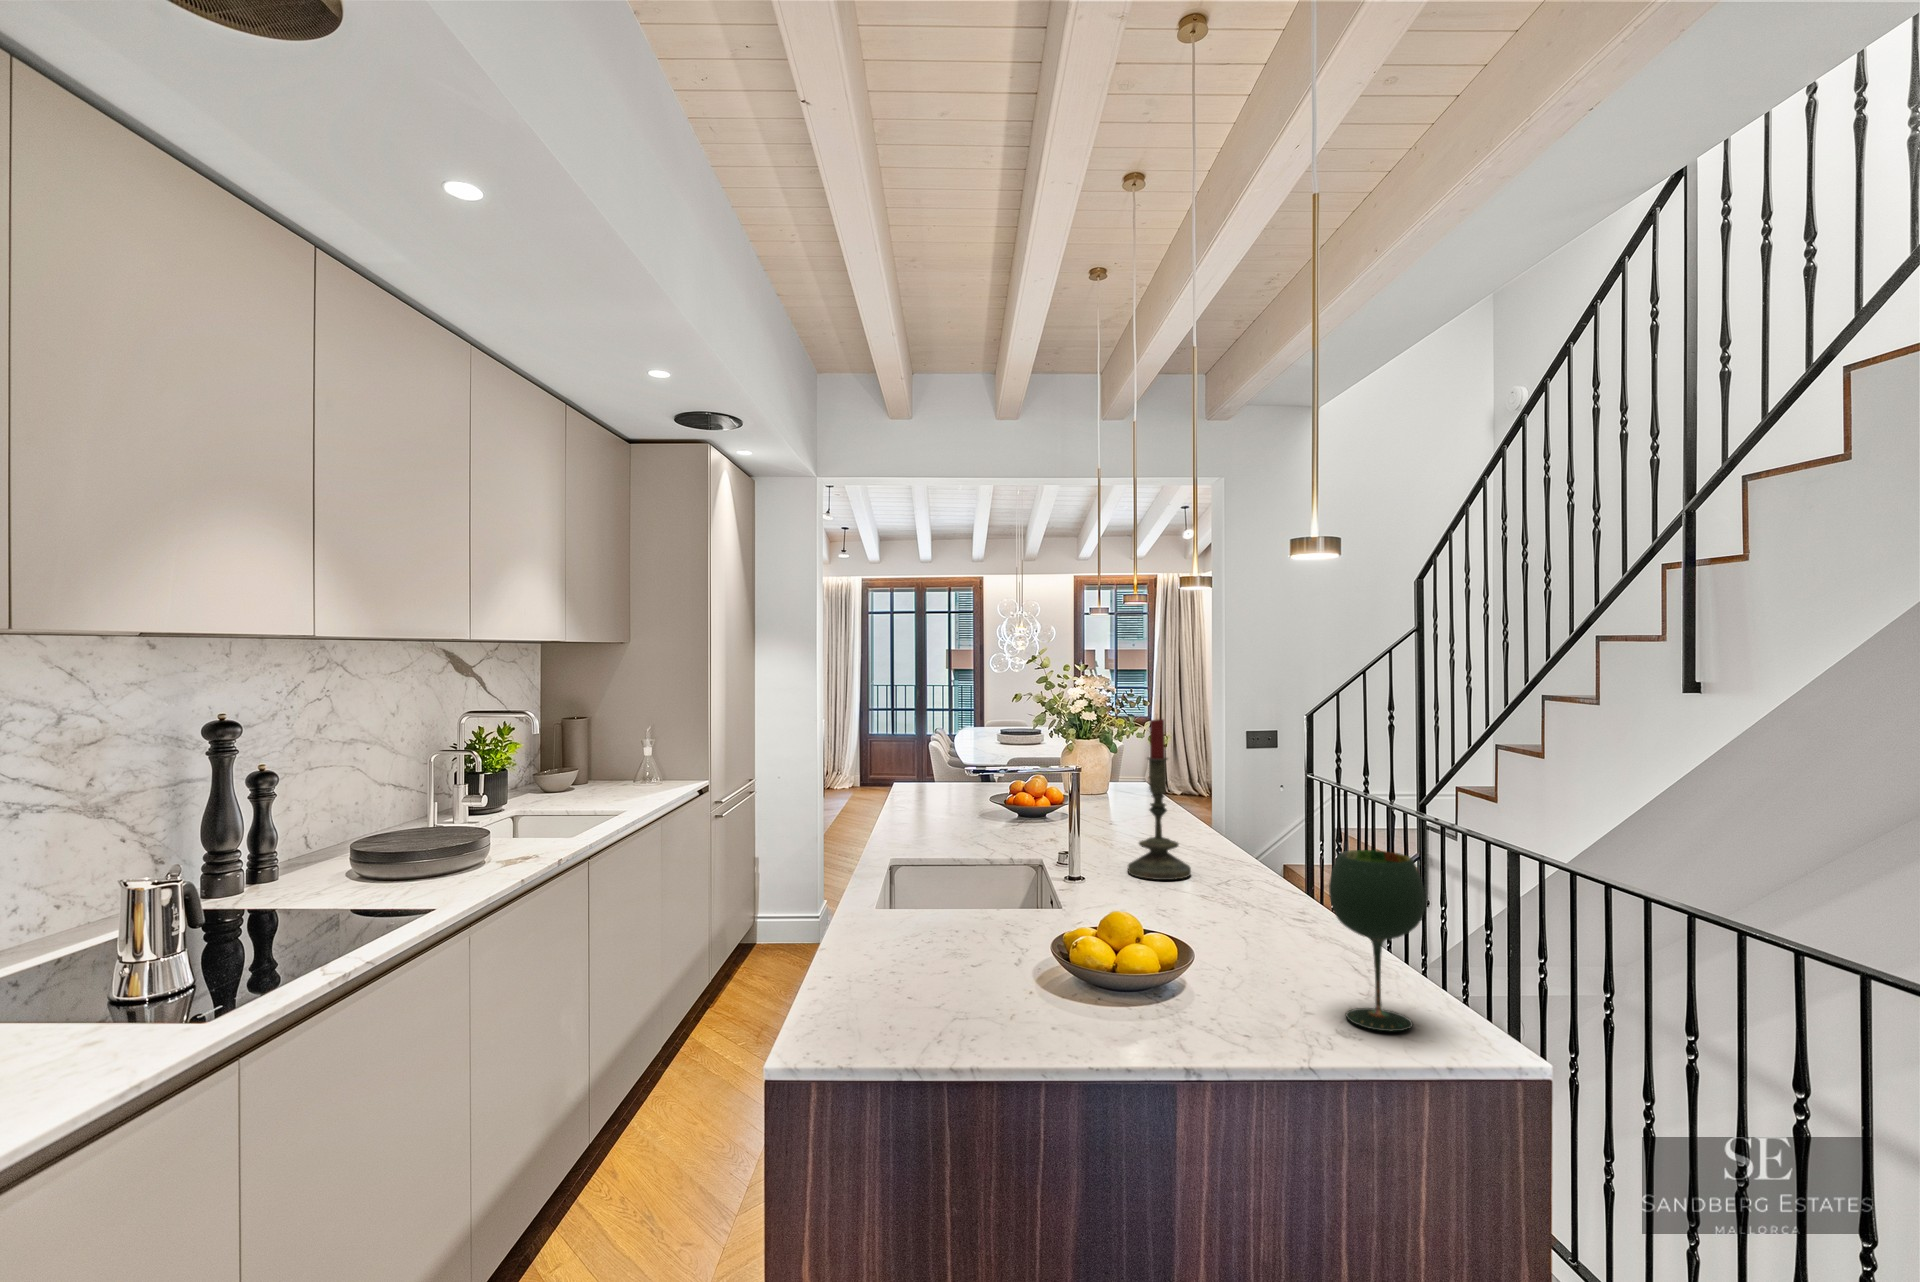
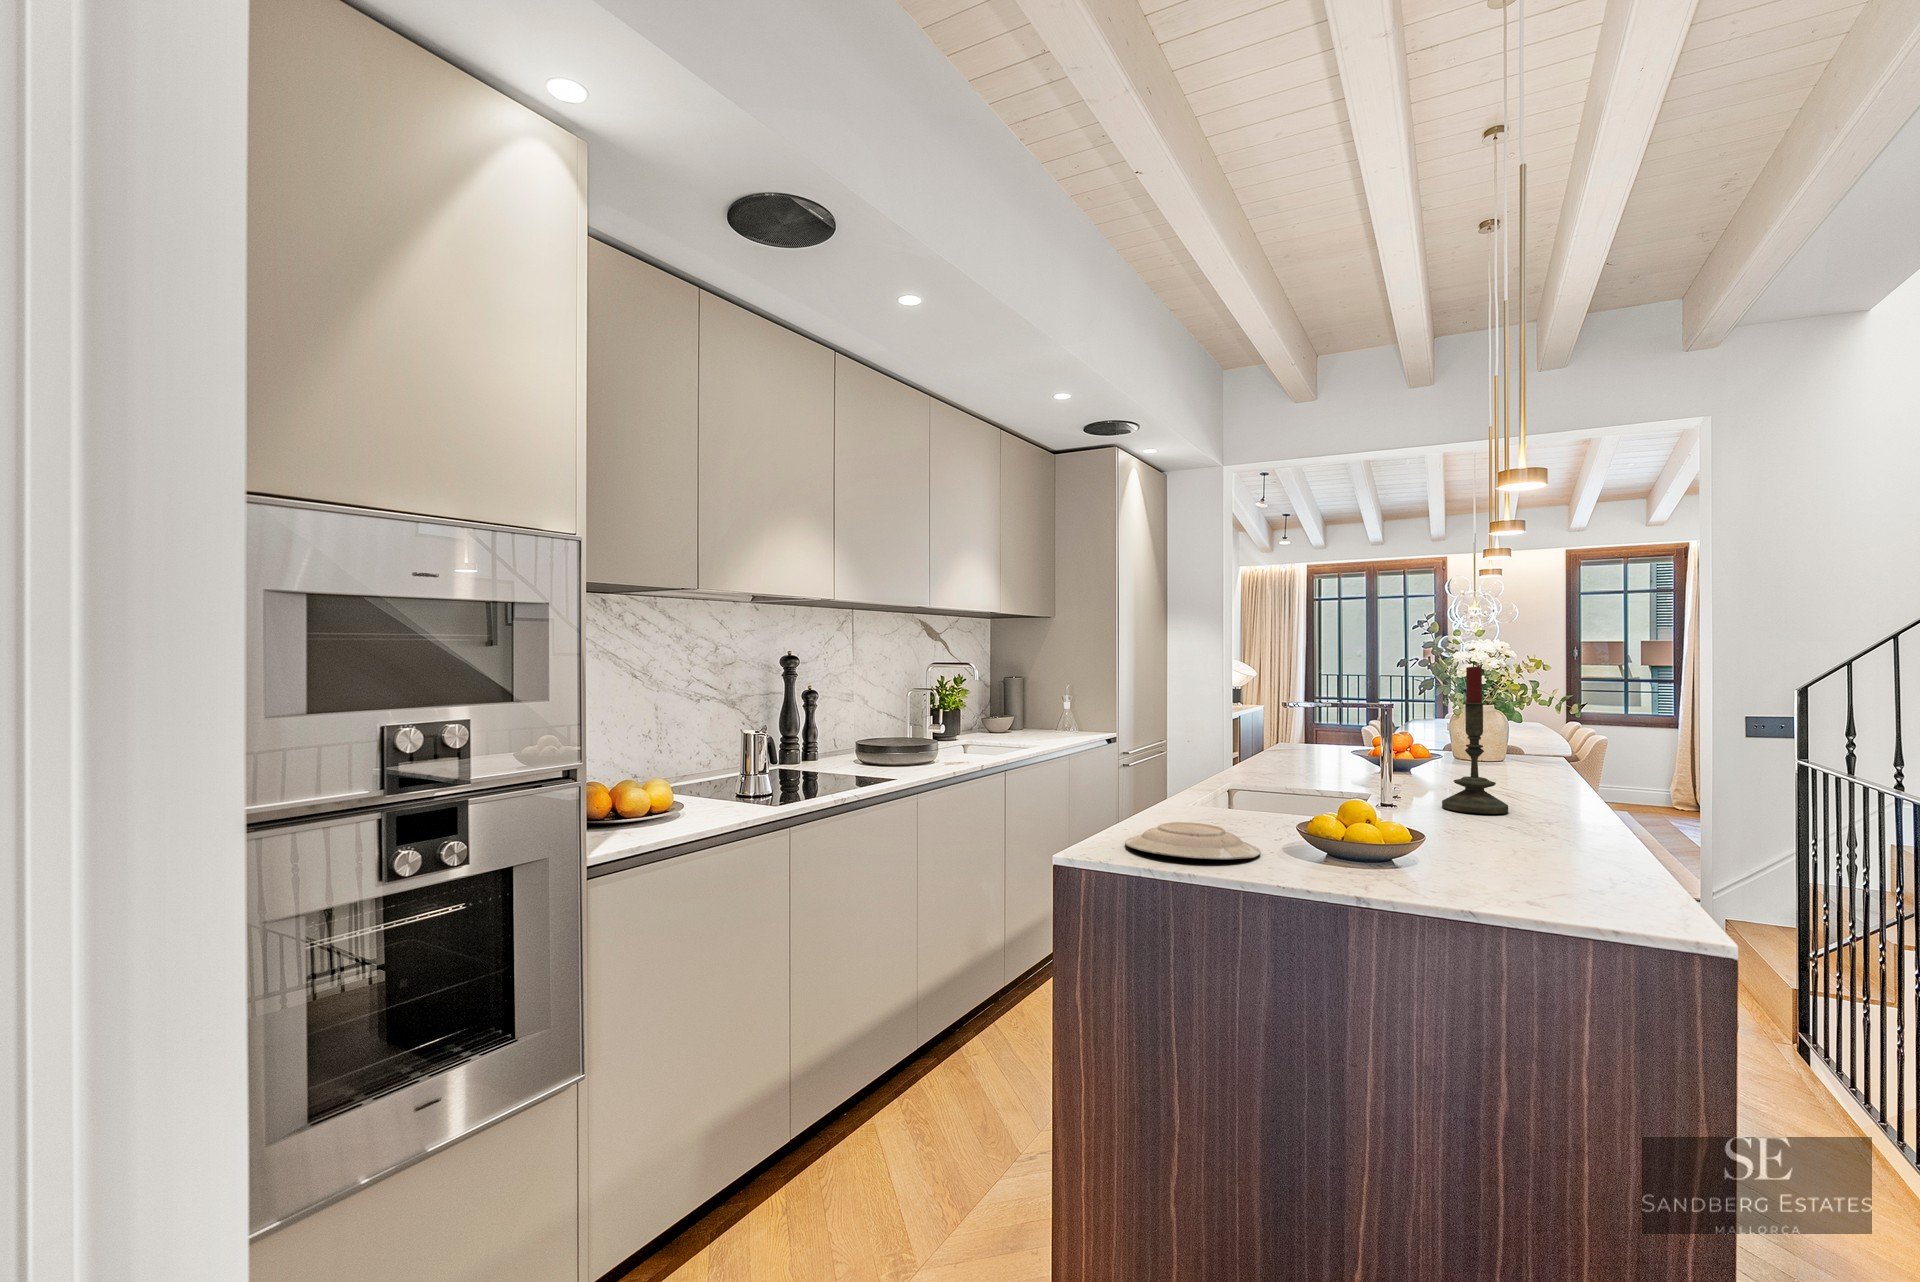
wine glass: present [1329,850,1425,1032] -> none [1523,754,1614,905]
plate: none [845,964,1026,1035] -> present [1125,822,1260,859]

